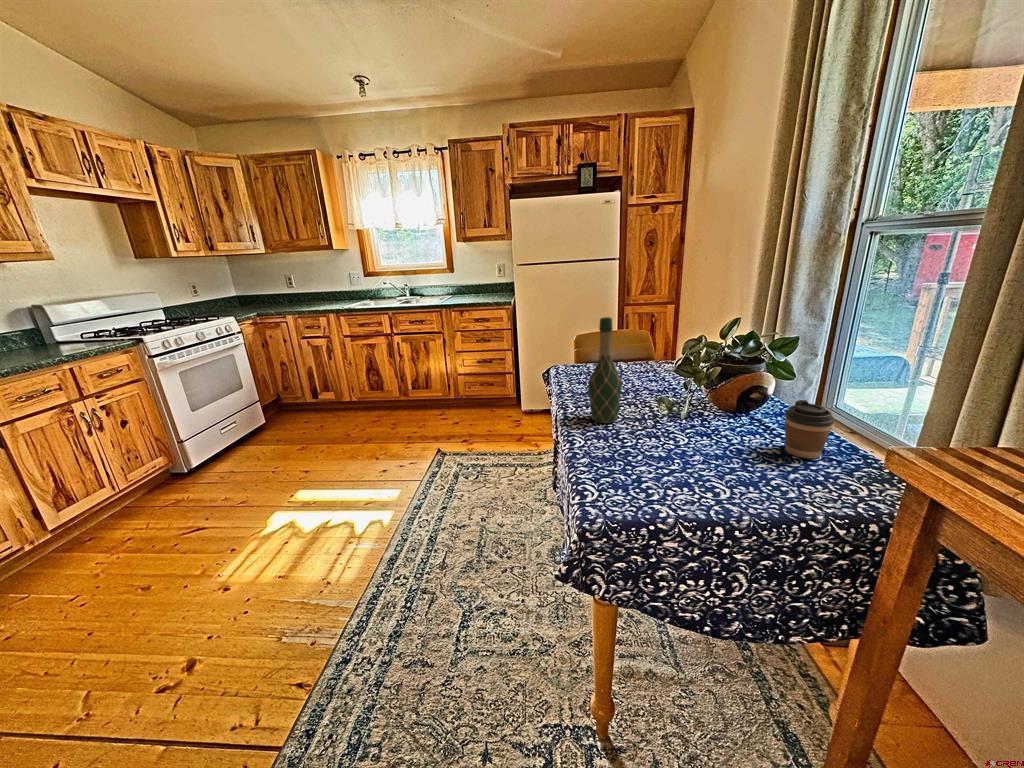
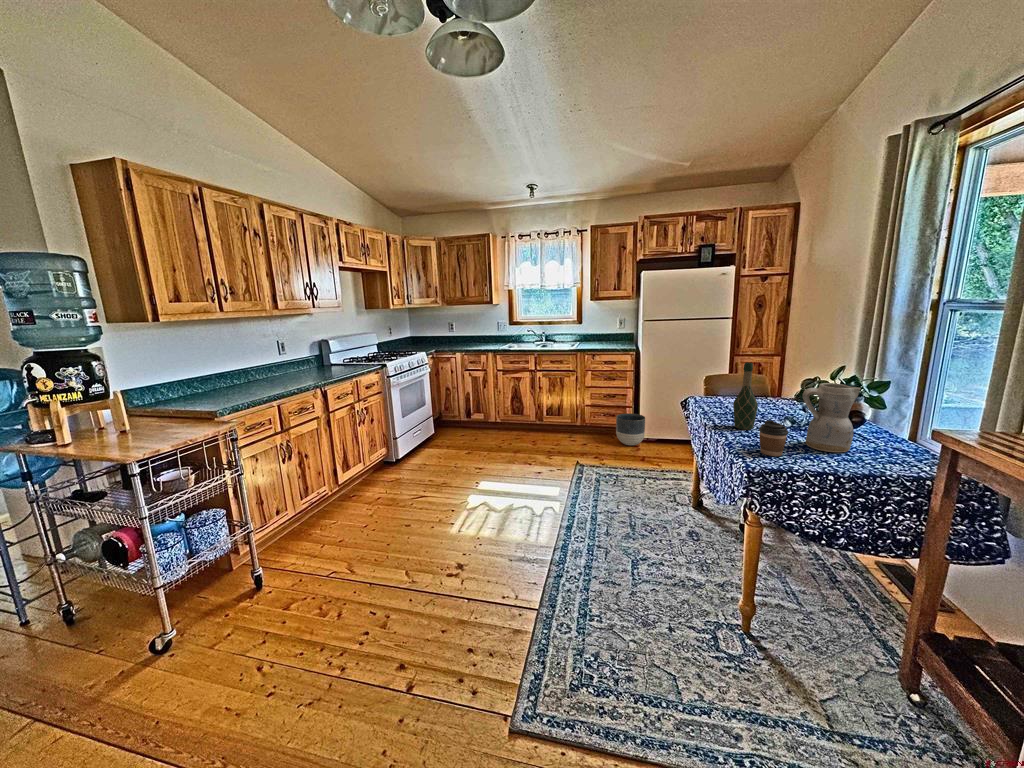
ceramic pitcher: none [679,348,766,463] -> present [802,383,861,452]
planter: none [493,382,527,421] -> present [616,413,645,445]
coffee cup: present [785,400,834,459] -> present [759,421,788,456]

